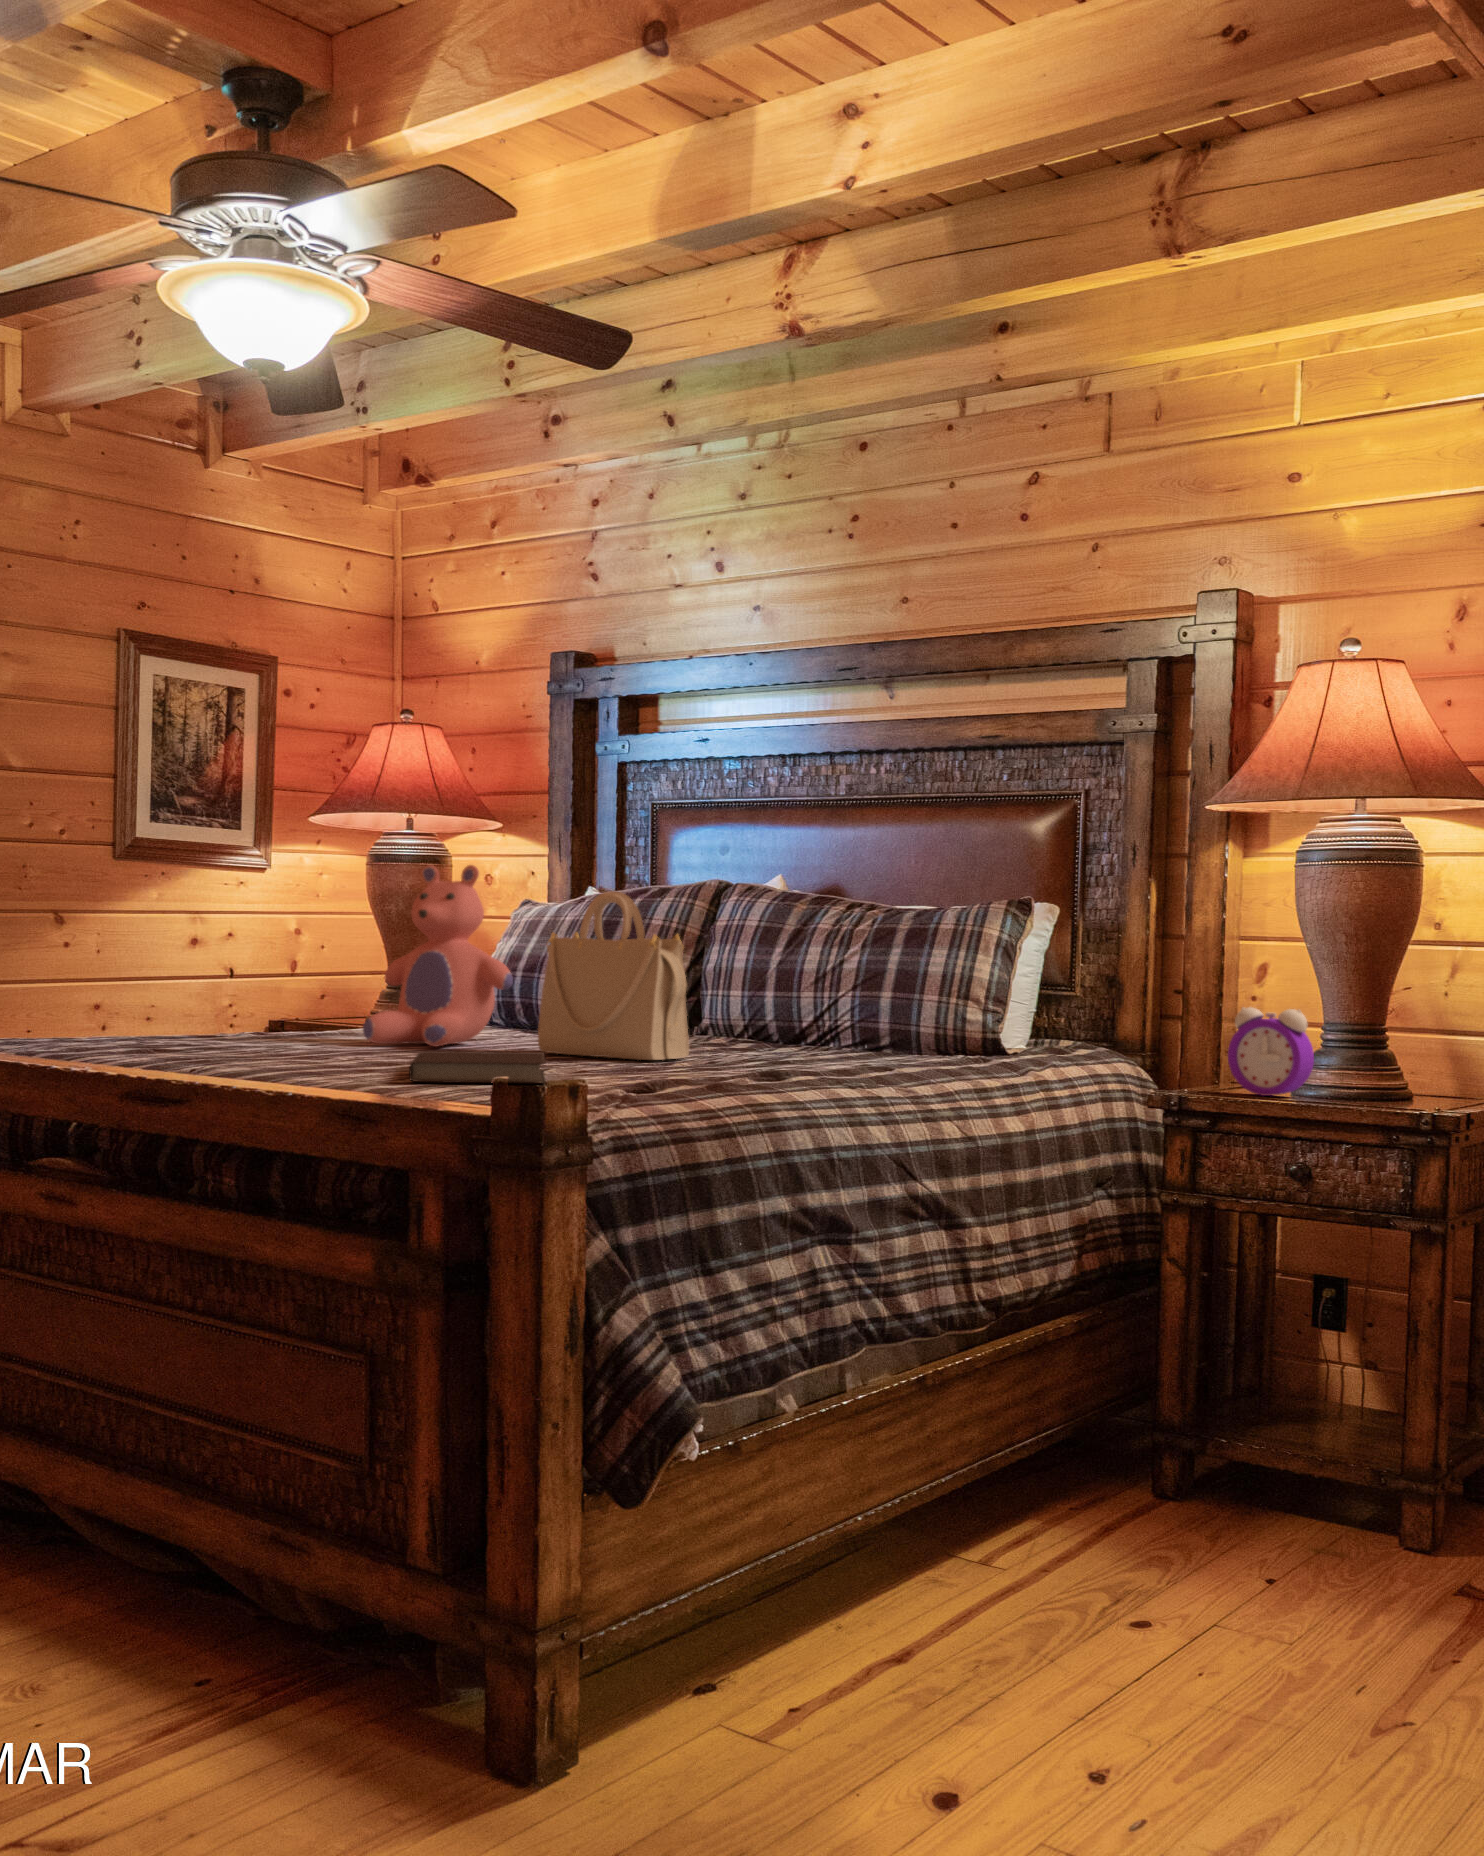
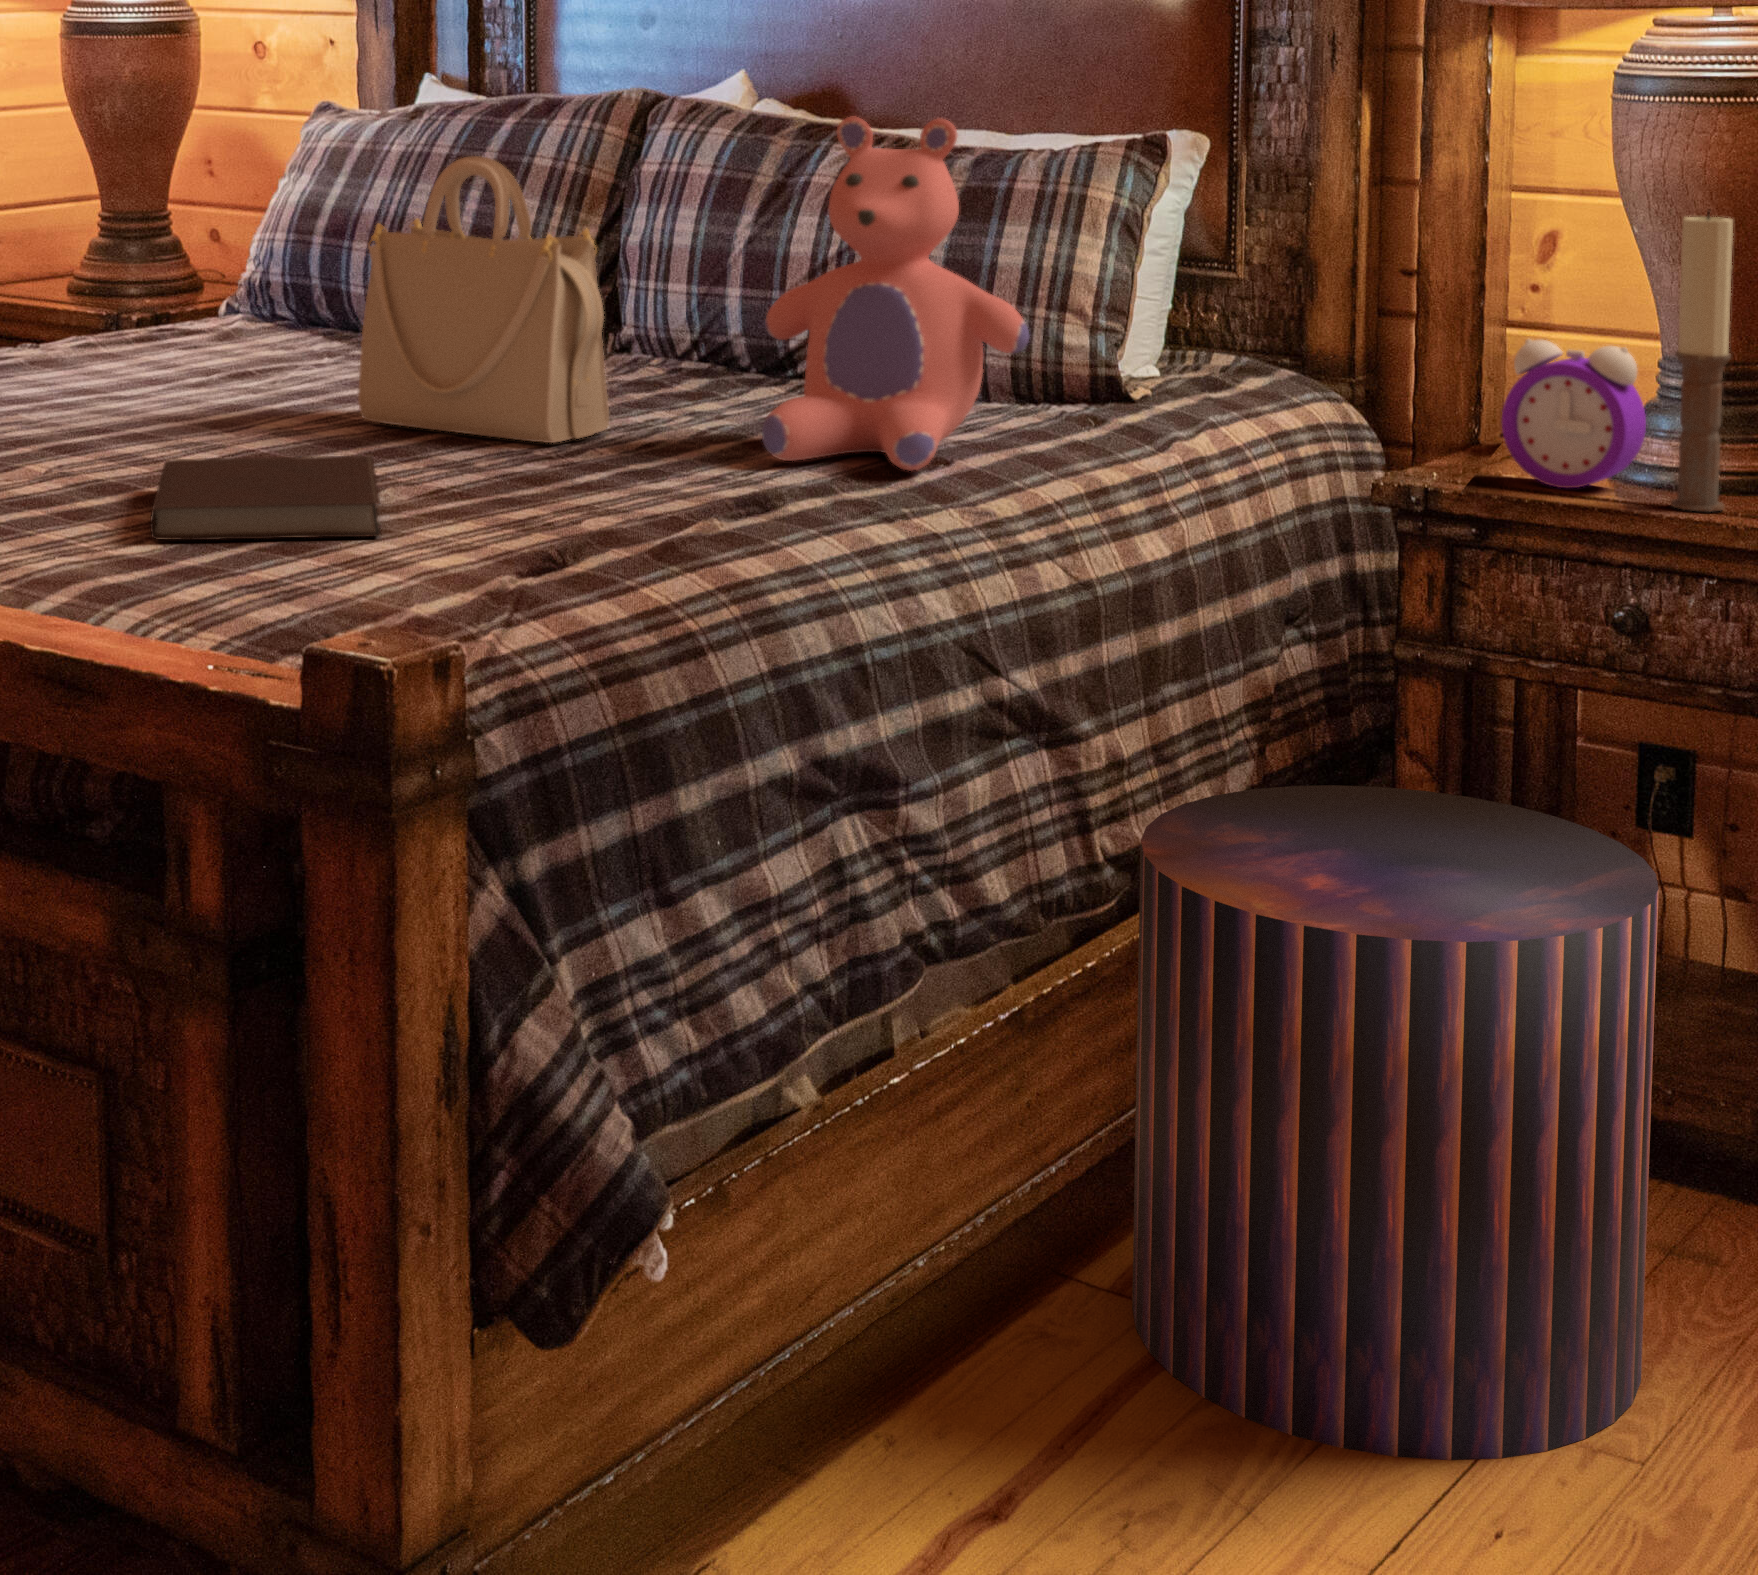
teddy bear: present [363,865,513,1047] -> present [762,116,1029,471]
candle: none [1327,922,1360,1104] -> present [1671,210,1733,512]
pouf: none [999,1266,1312,1657] -> present [1132,785,1659,1460]

